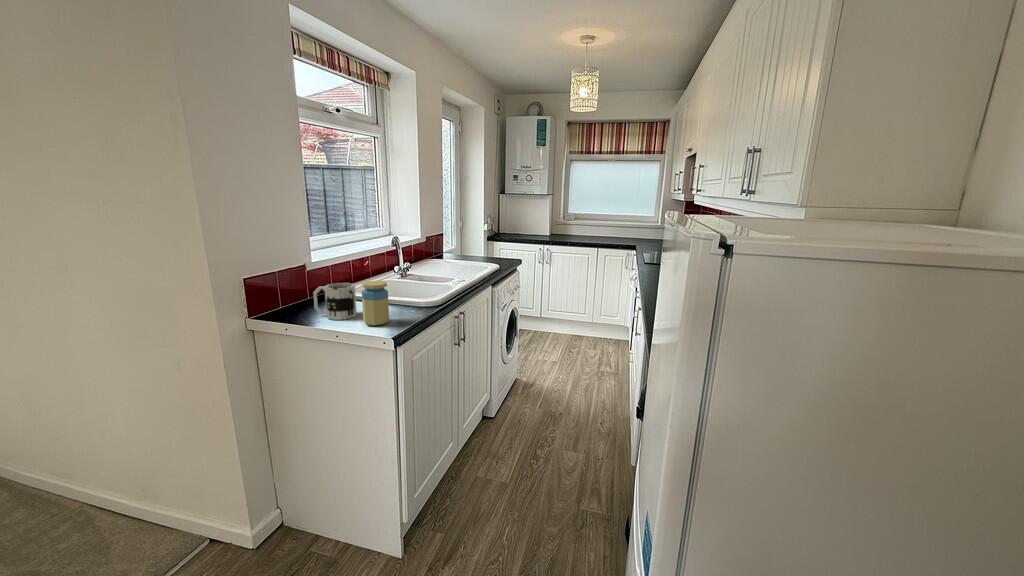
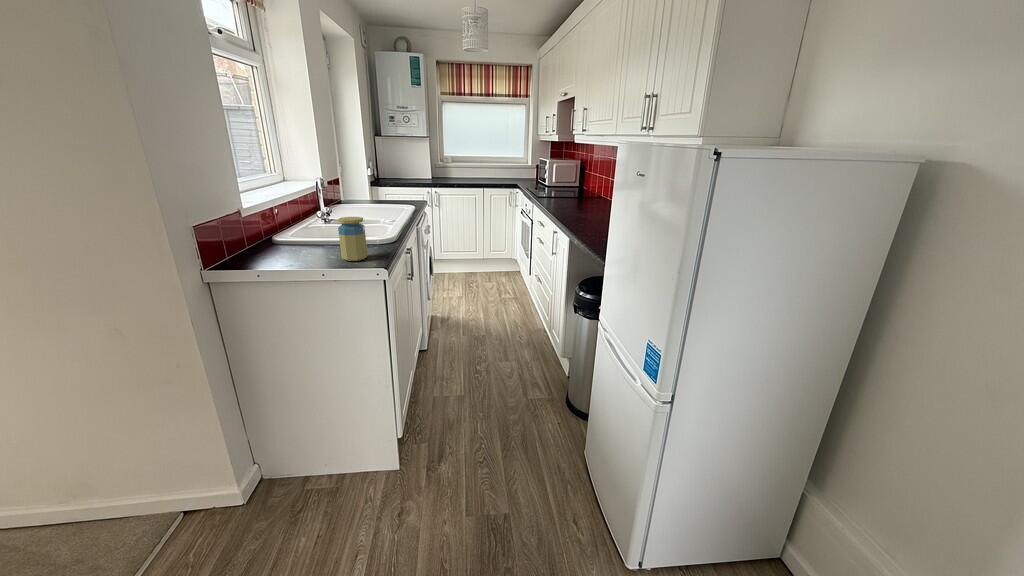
mug: present [313,283,357,320] -> none [273,223,323,261]

